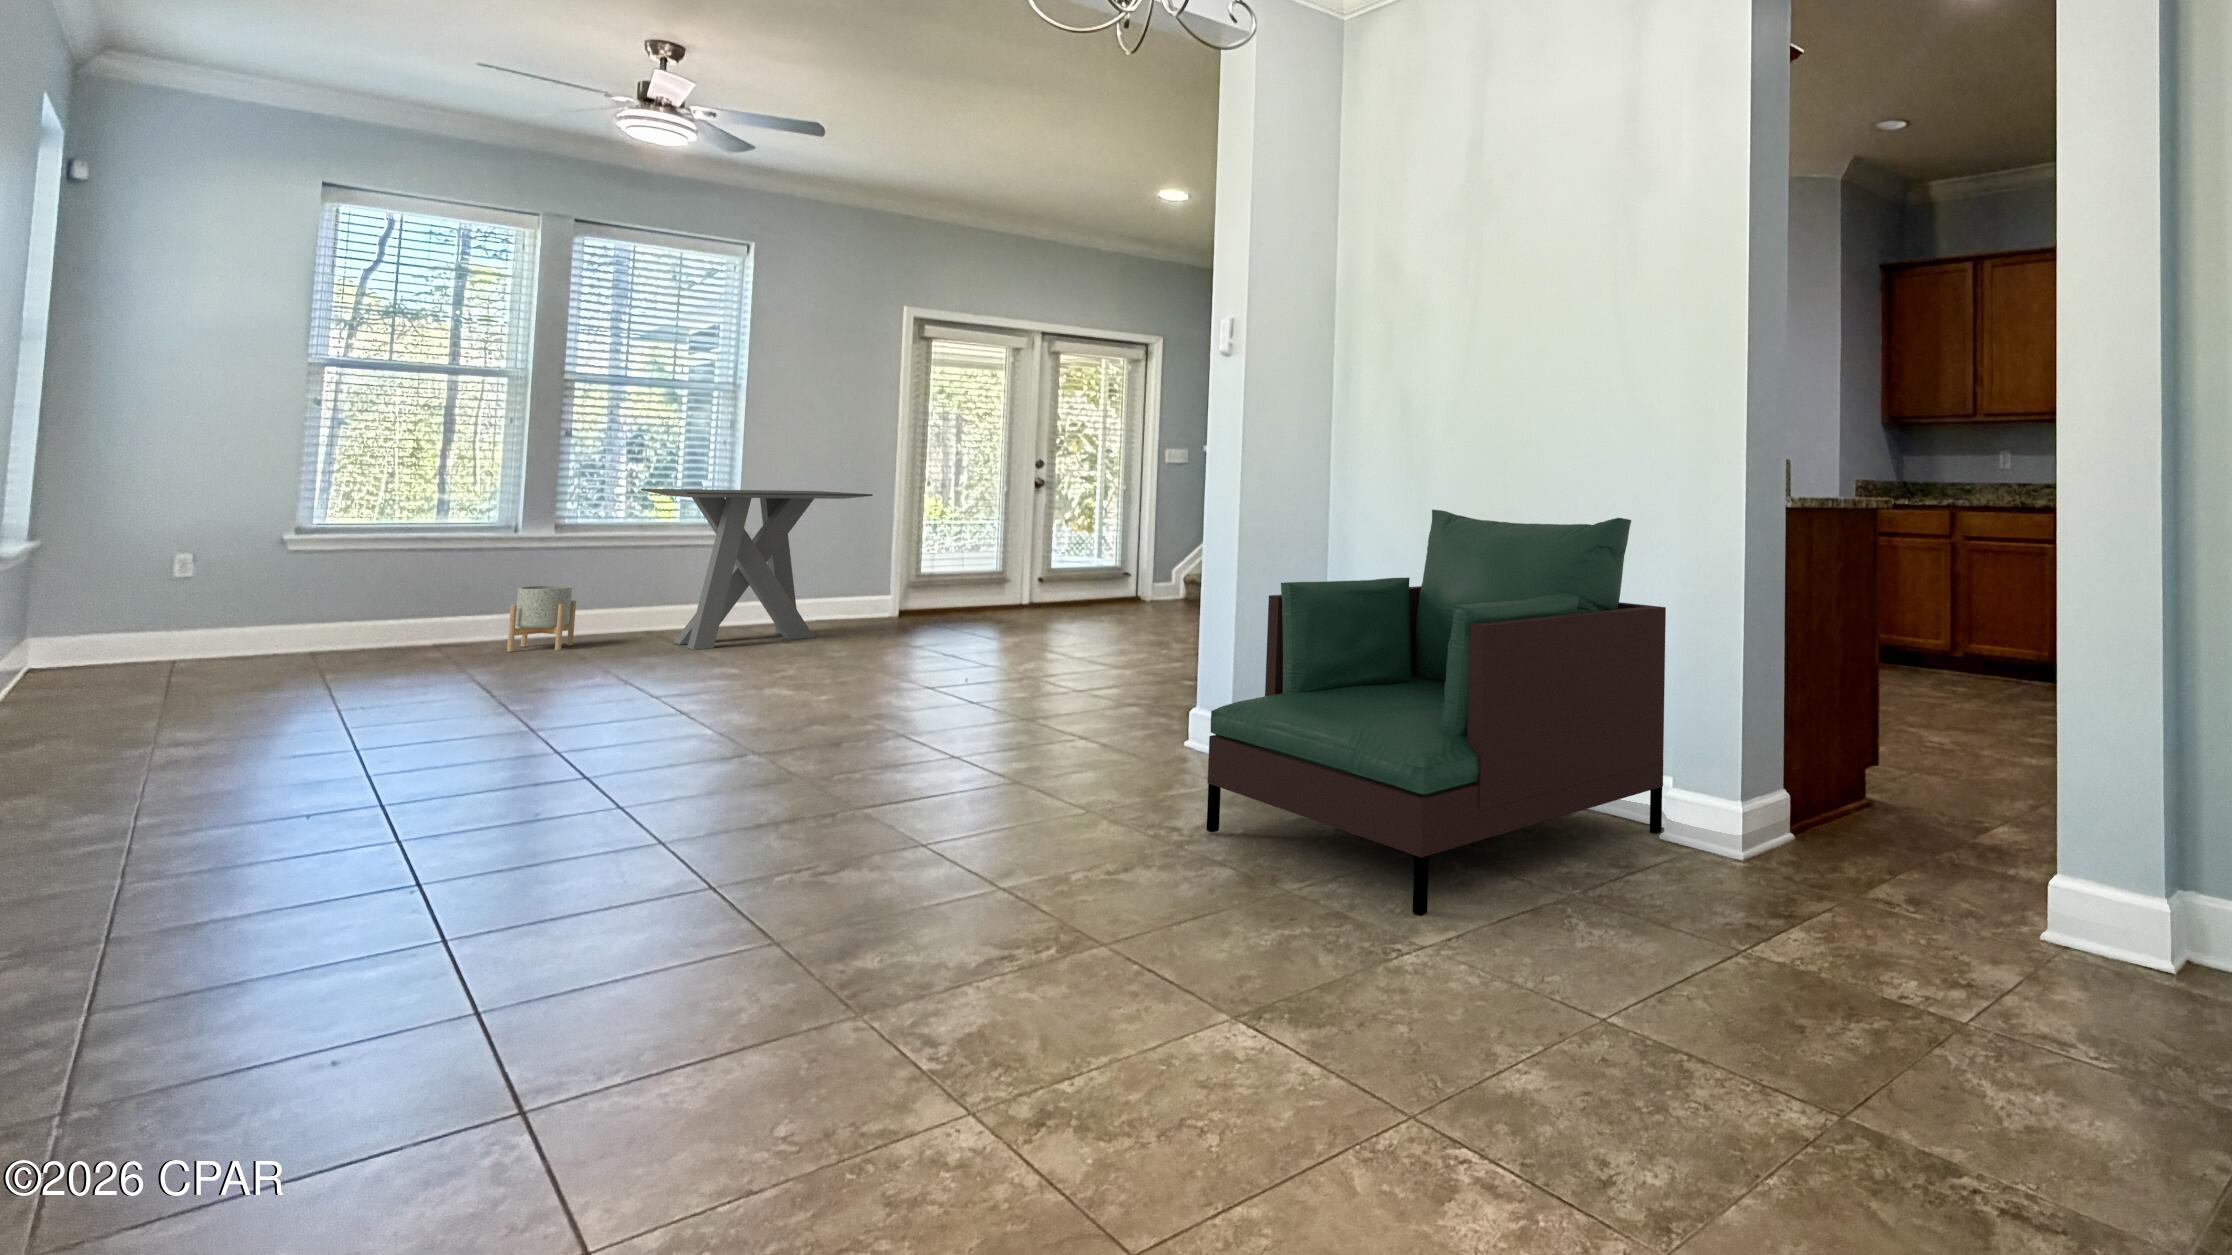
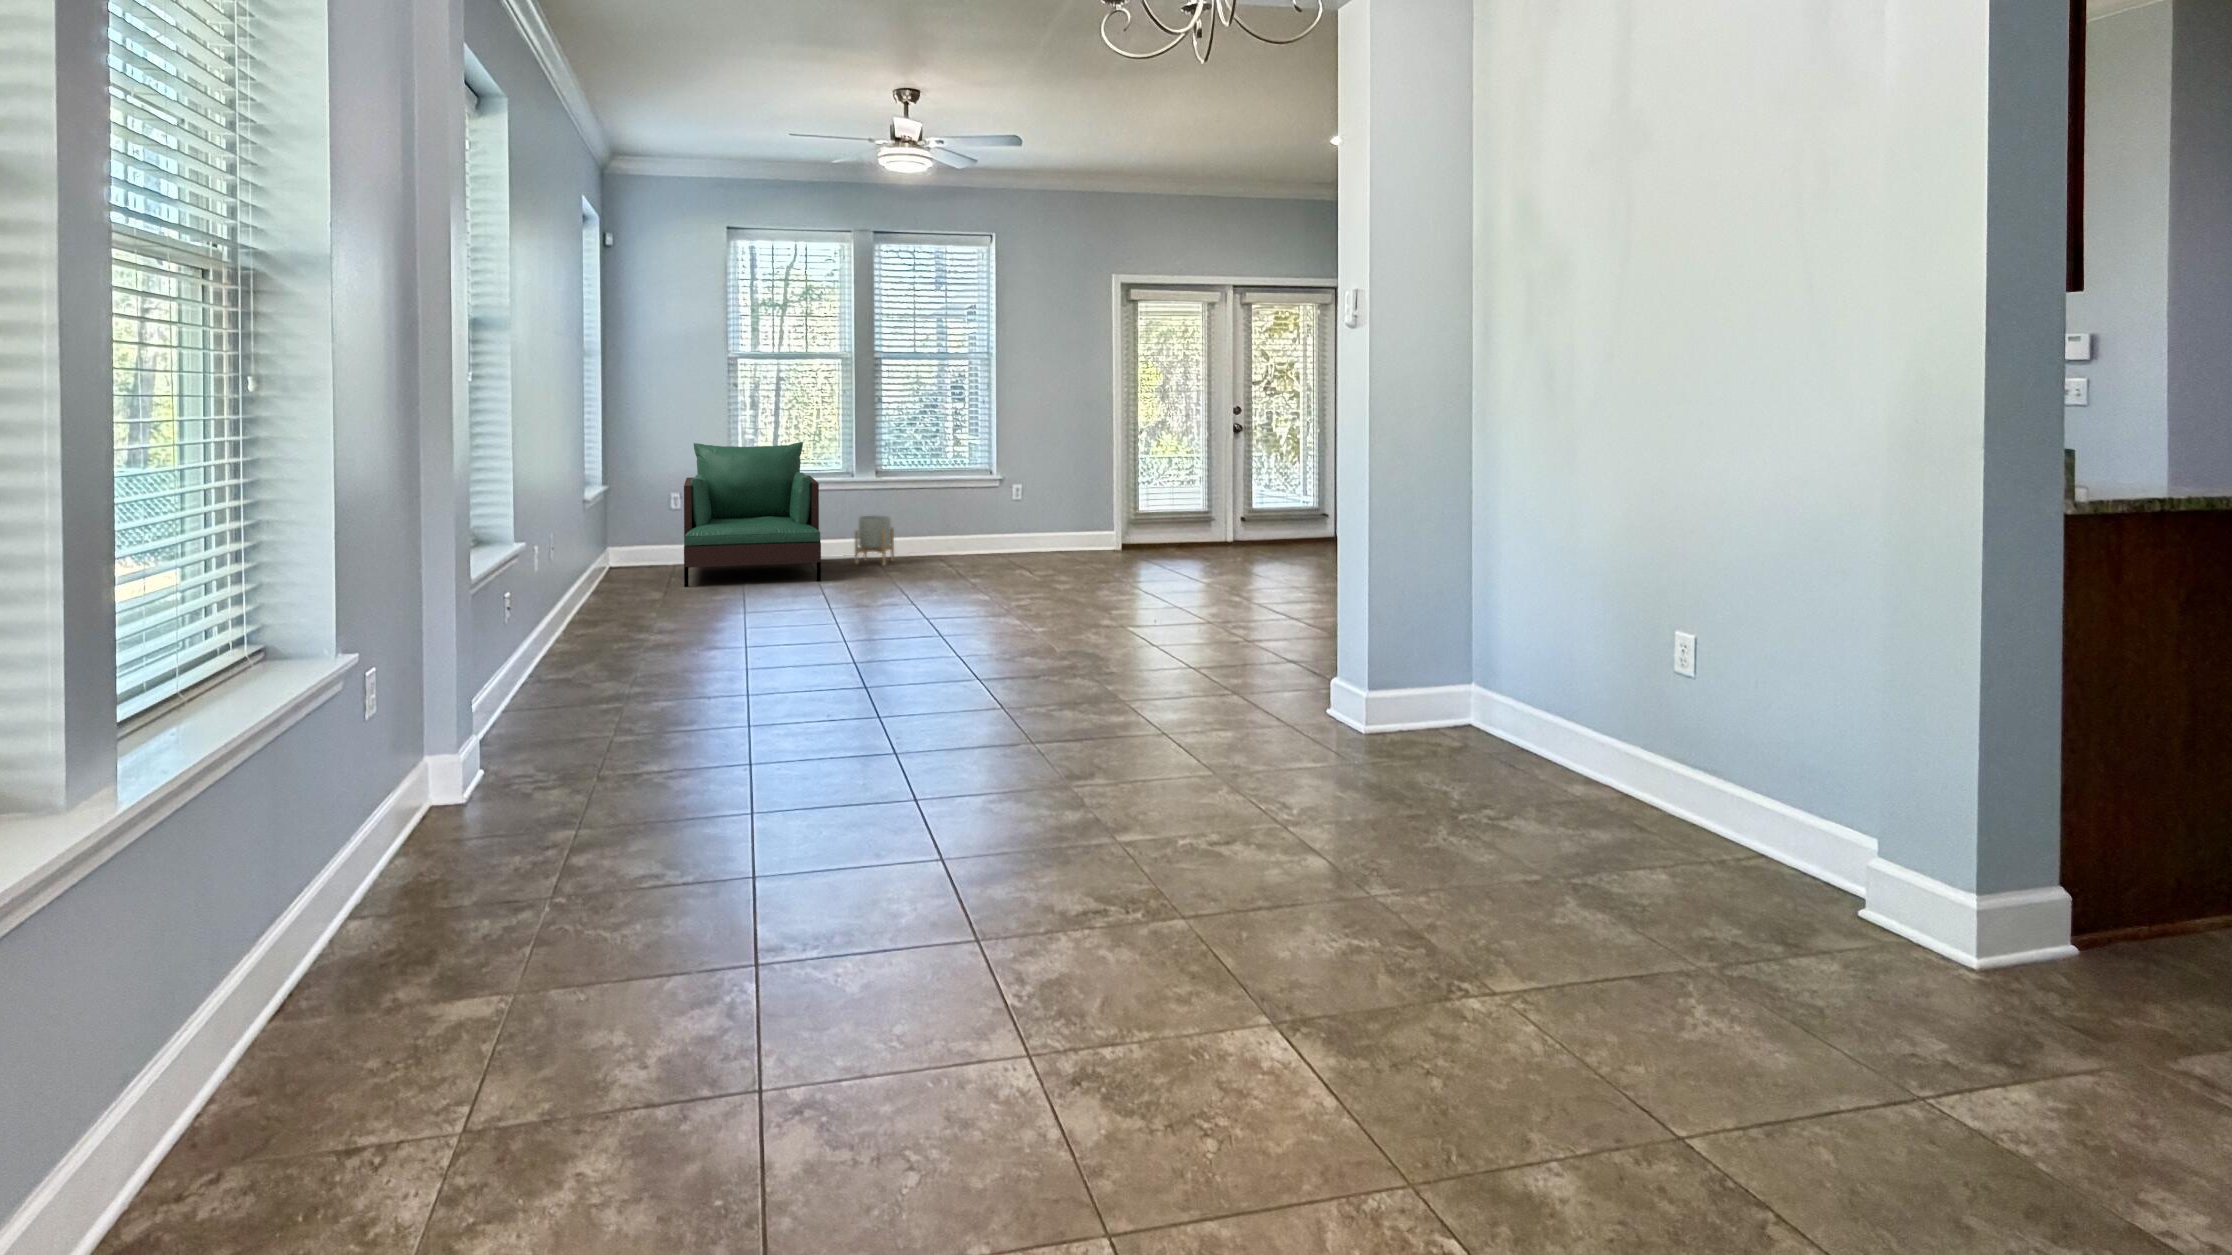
dining table: present [641,489,873,650] -> none [930,439,1088,571]
armchair: present [1206,510,1666,915] -> present [684,442,821,587]

